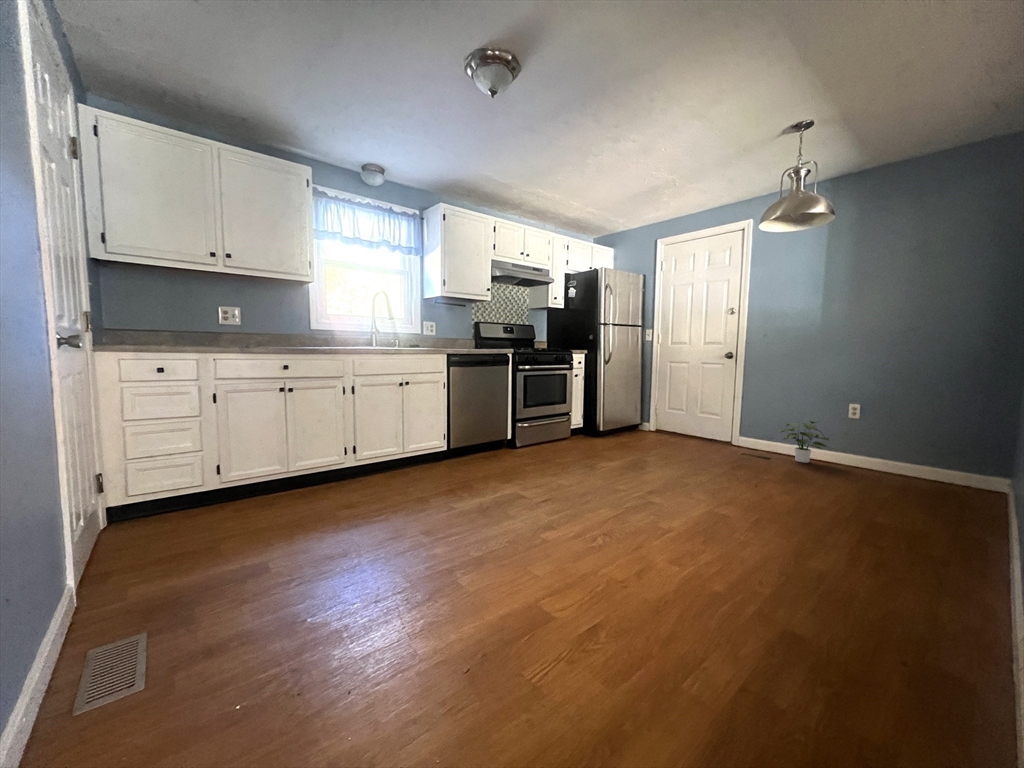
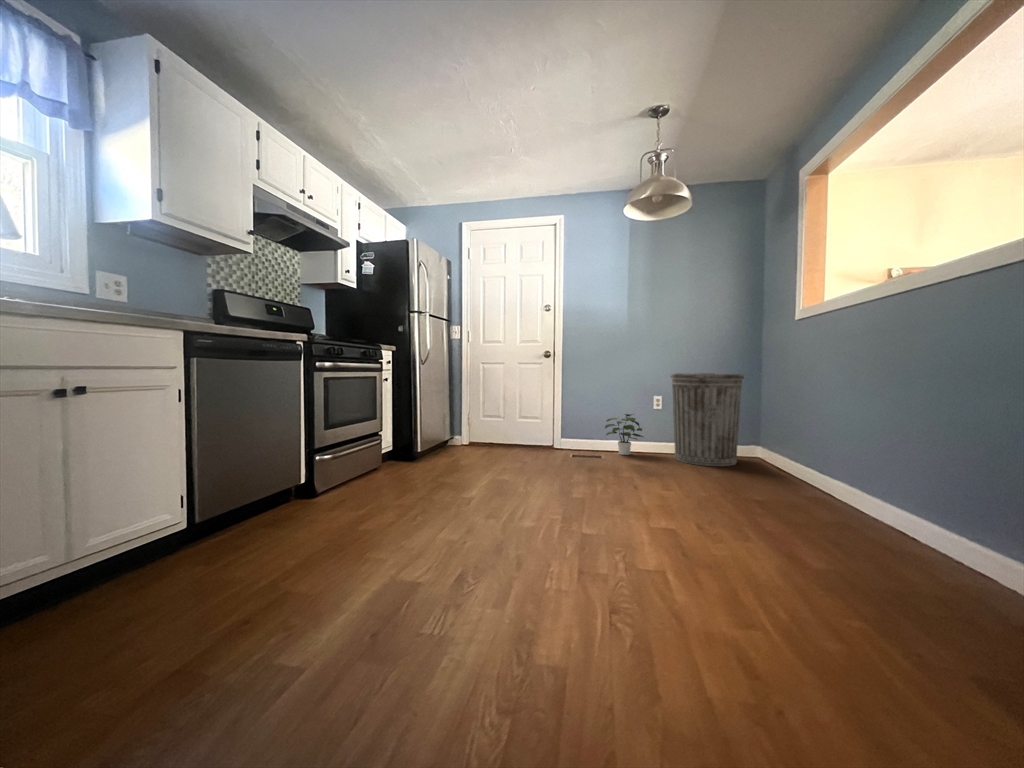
trash can: none [862,382,976,496] -> present [671,373,744,466]

